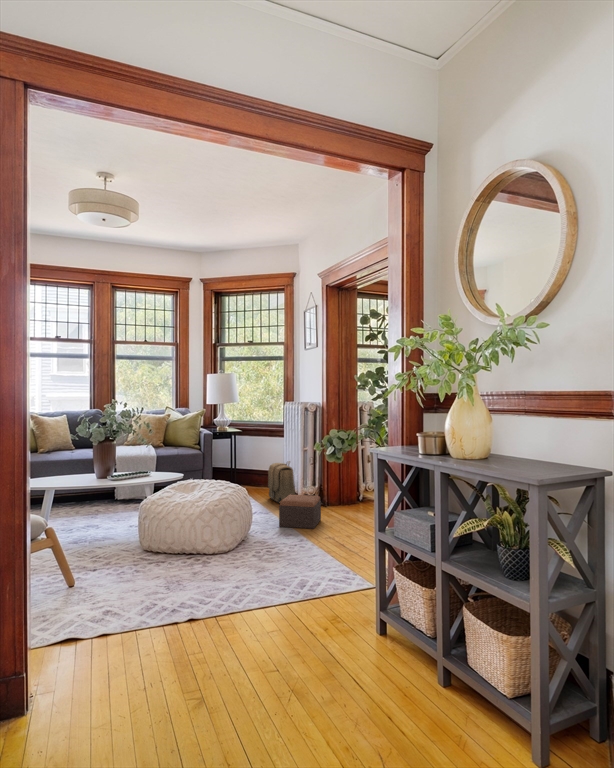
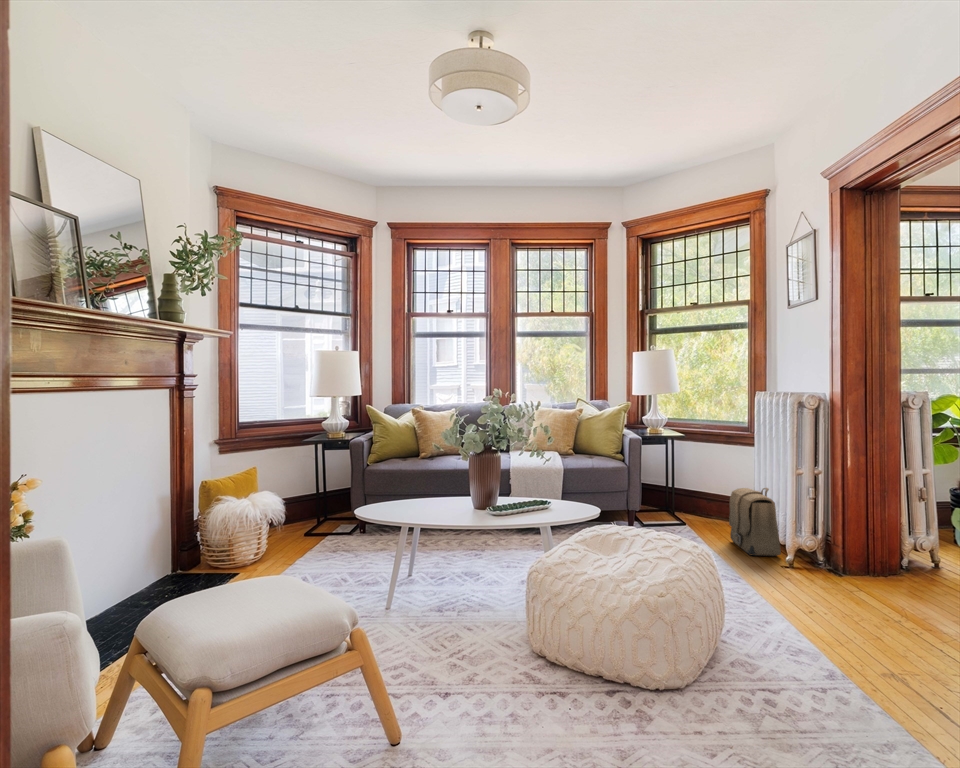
footstool: present [279,494,321,529] -> none [758,553,840,628]

